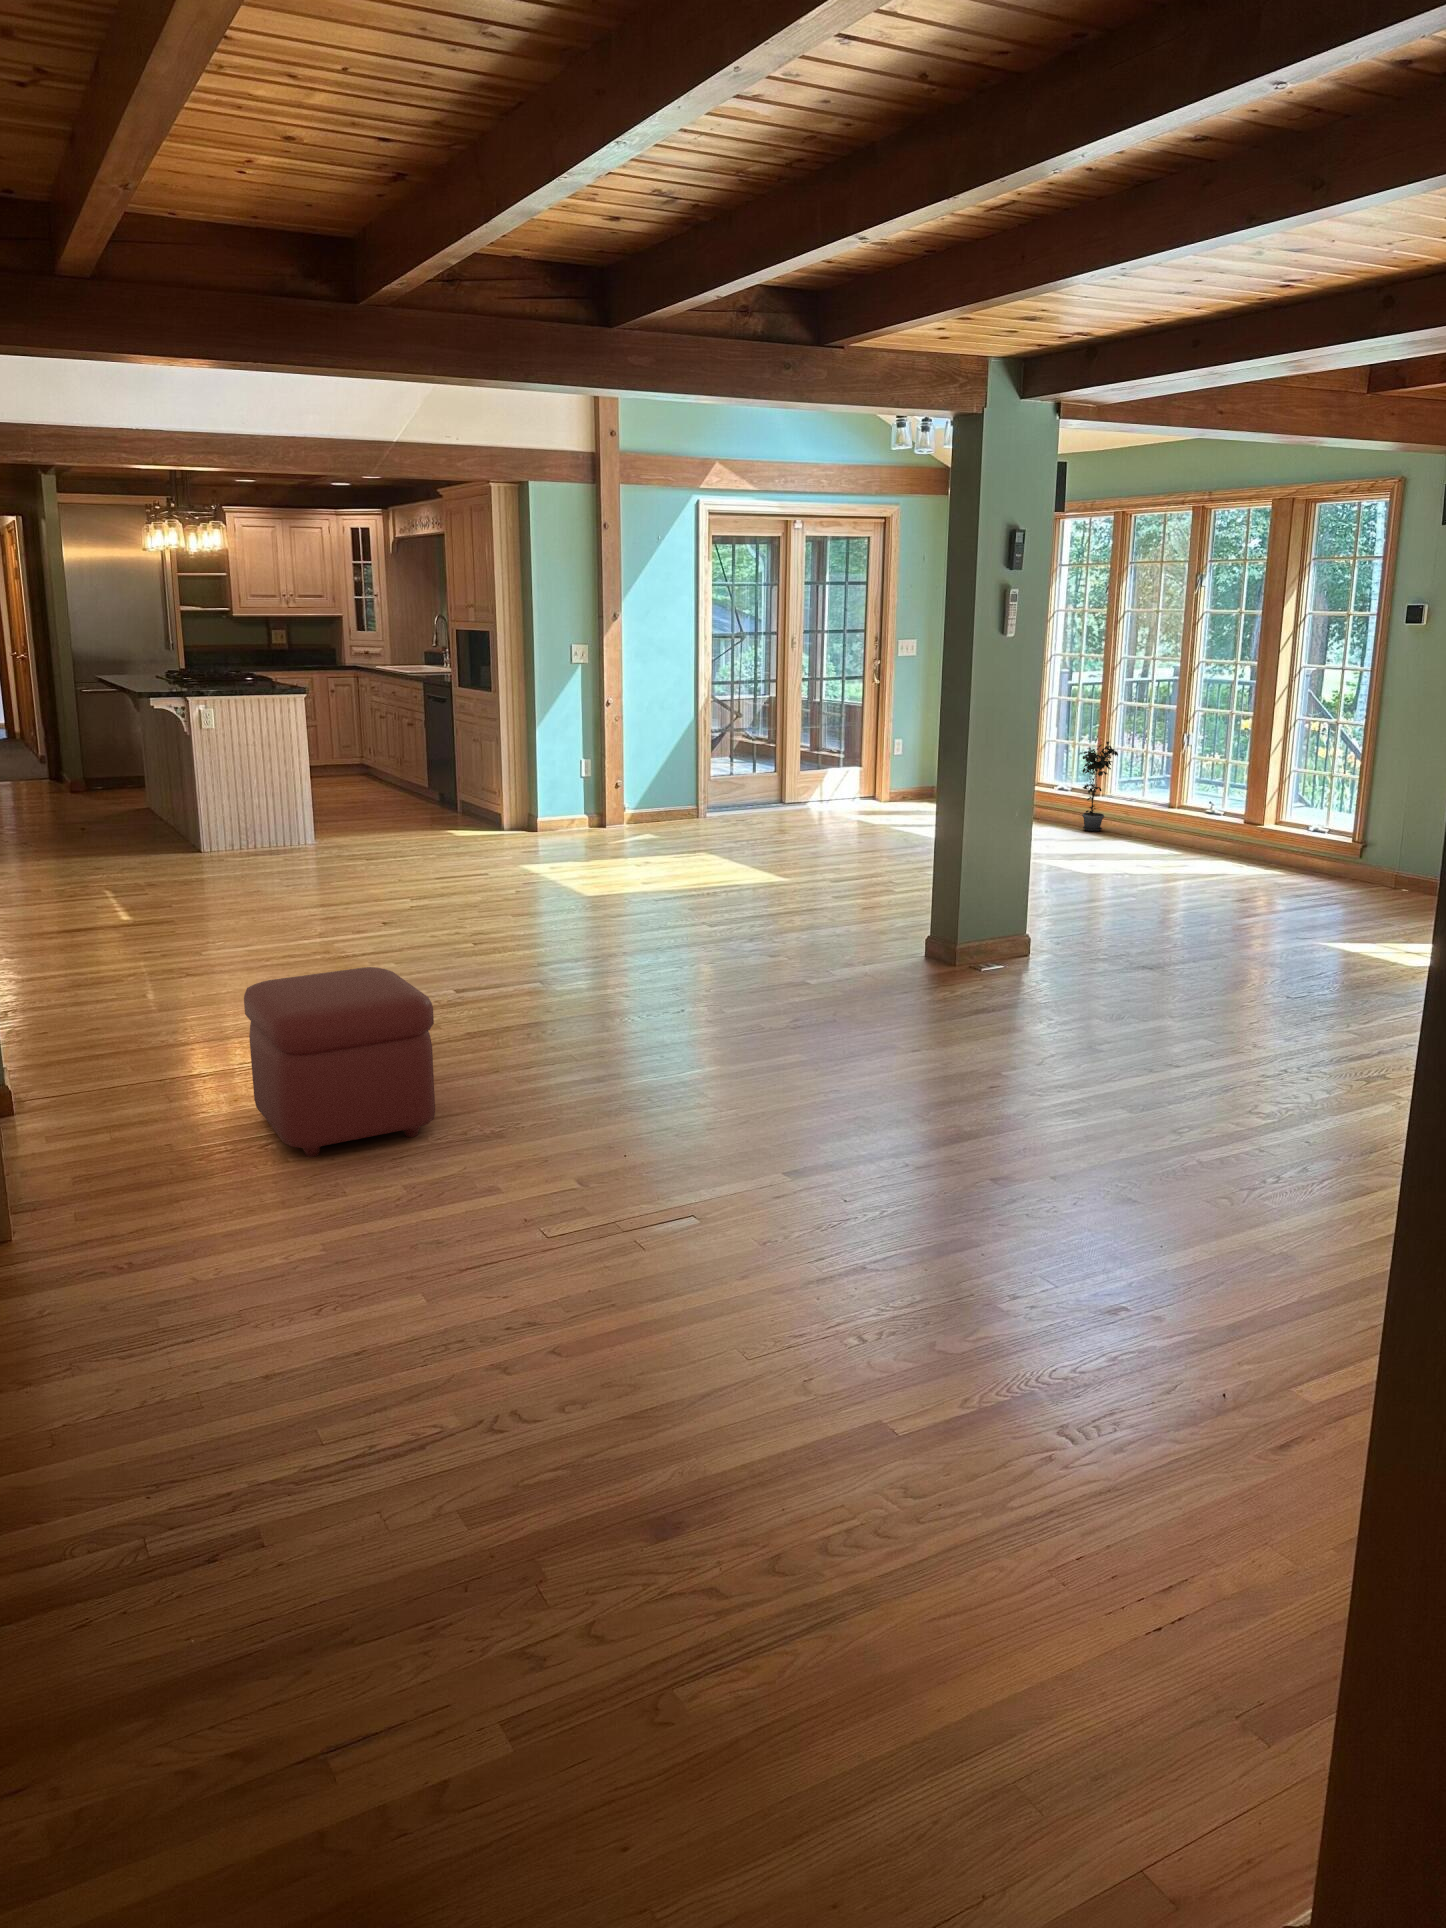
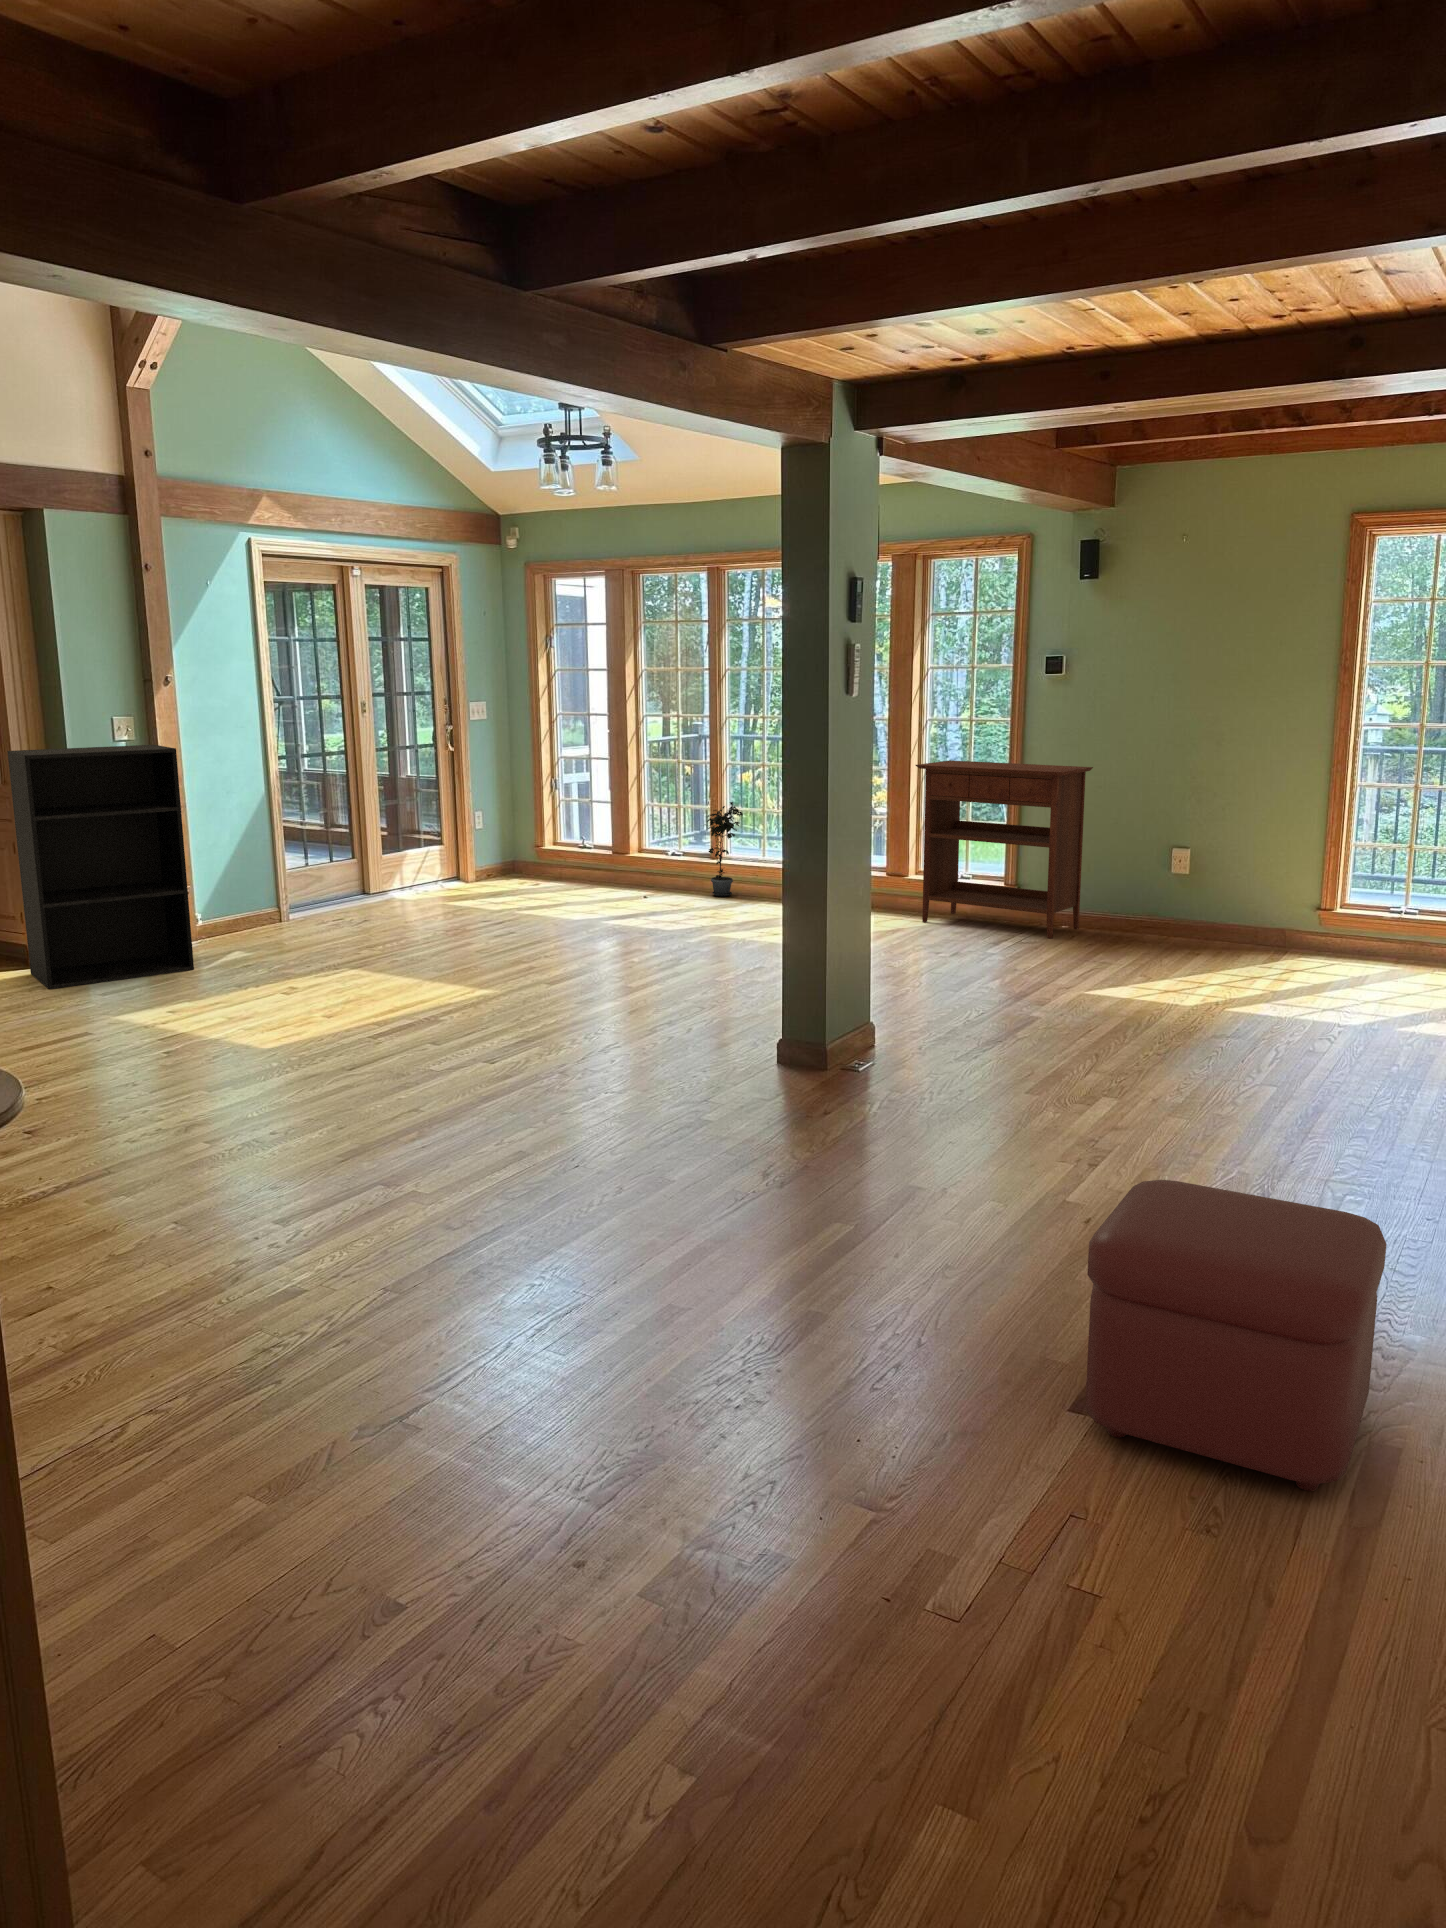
bookshelf: none [484,666,597,847] -> present [7,745,194,989]
console table: none [1254,710,1441,896] -> present [916,760,1093,939]
ottoman: present [244,967,435,1157] -> present [1086,1180,1387,1491]

